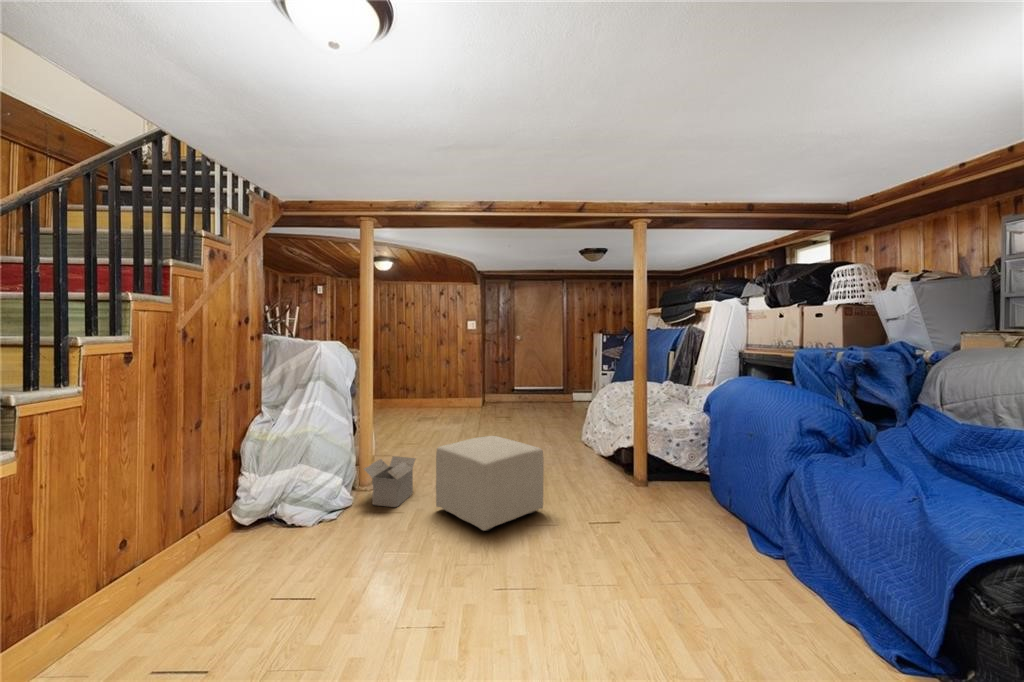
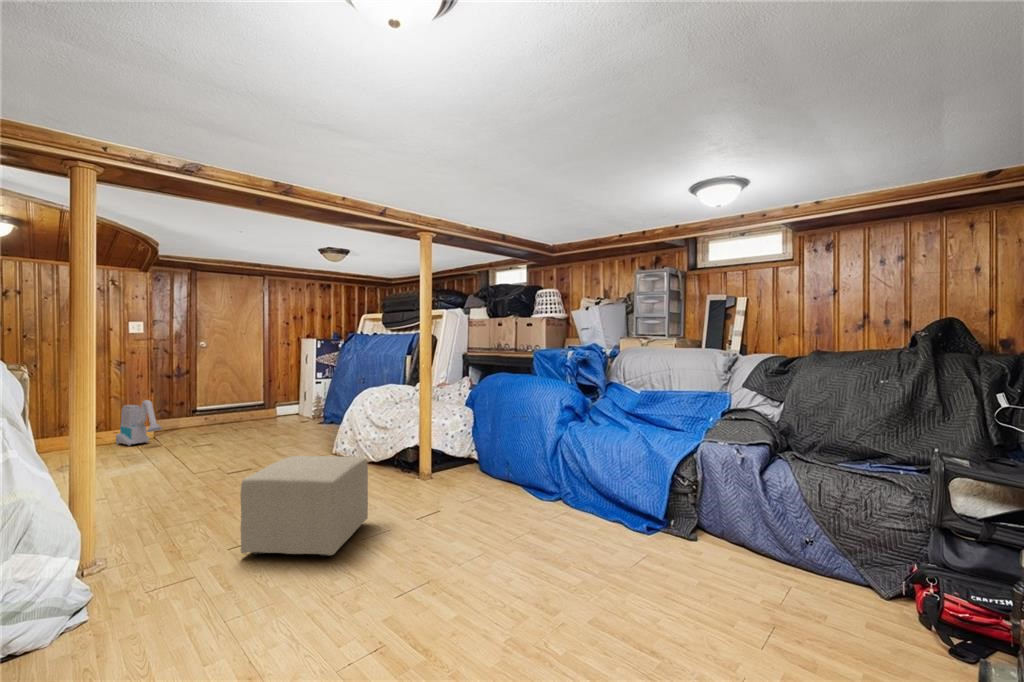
vacuum cleaner: none [460,378,480,411] -> present [116,400,162,446]
cardboard box: present [364,456,416,507] -> none [111,505,180,583]

